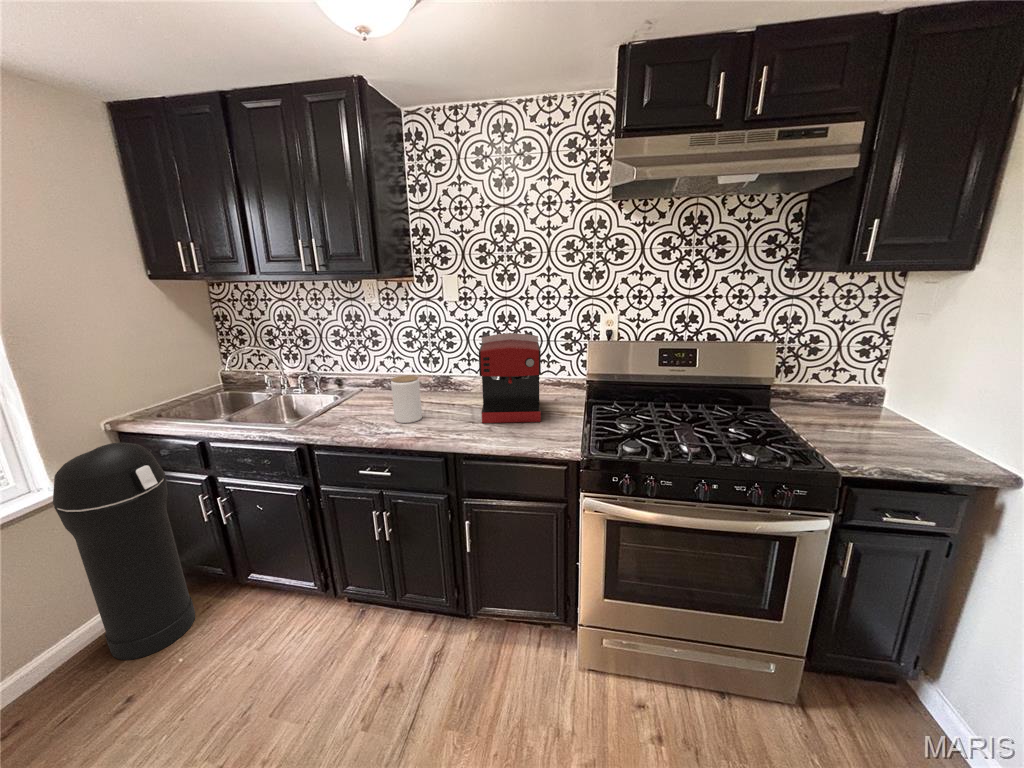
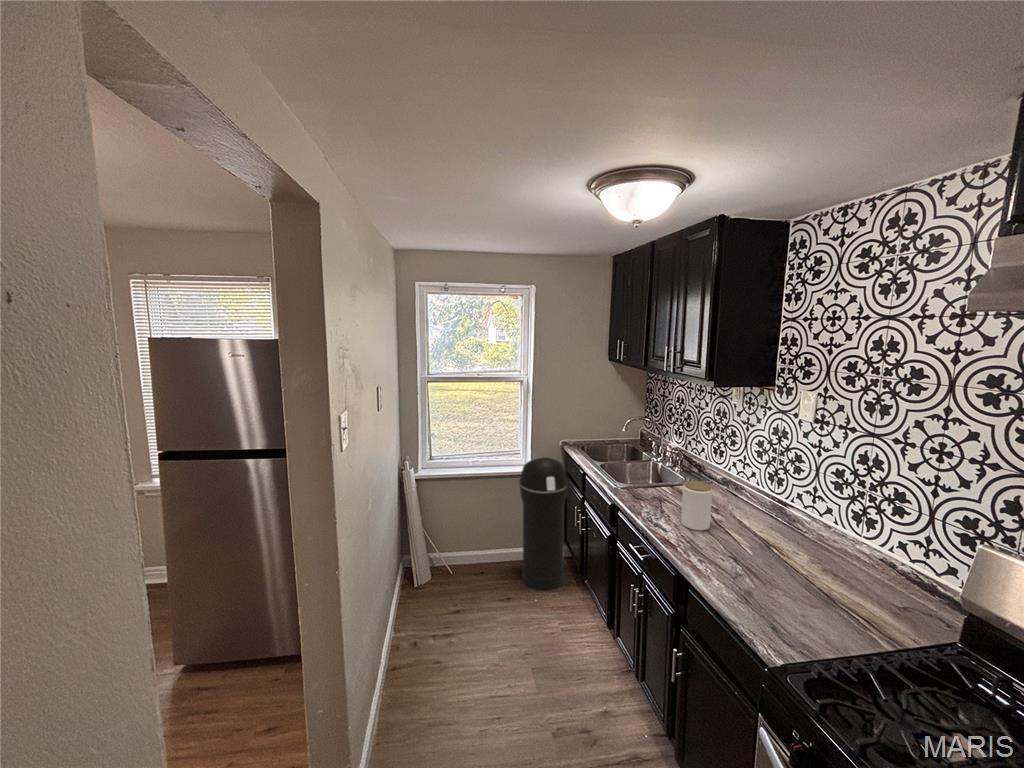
coffee maker: present [479,333,541,423] -> none [746,473,880,608]

